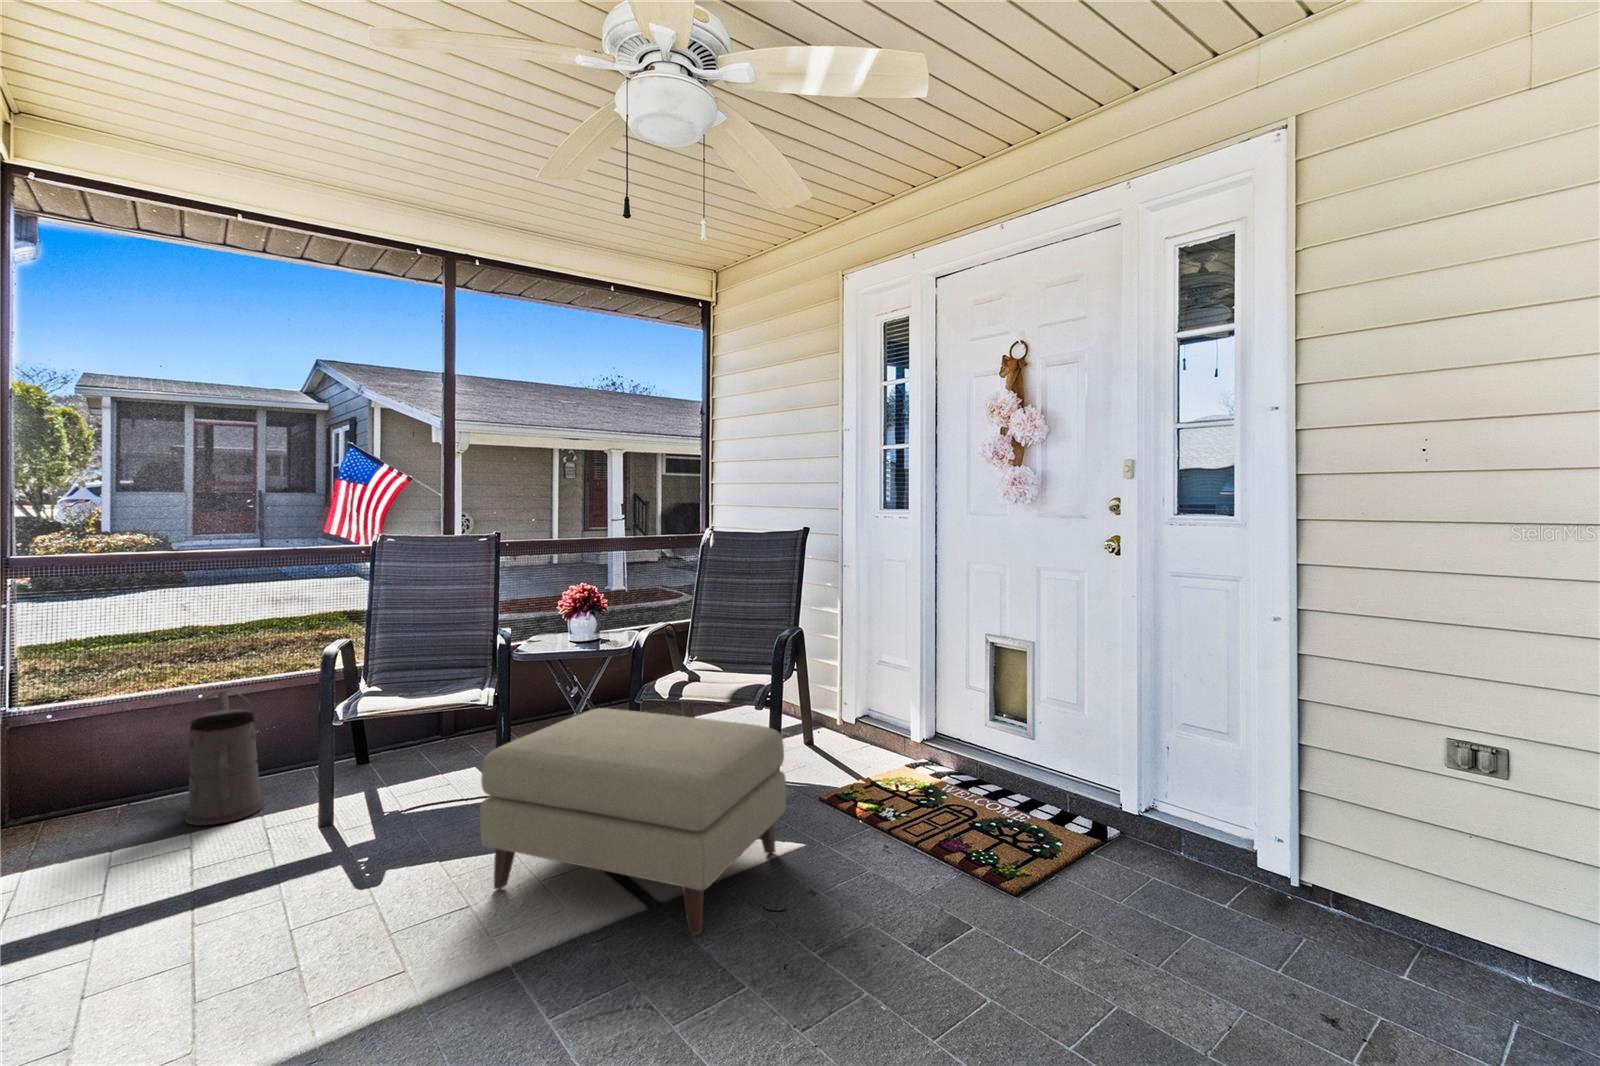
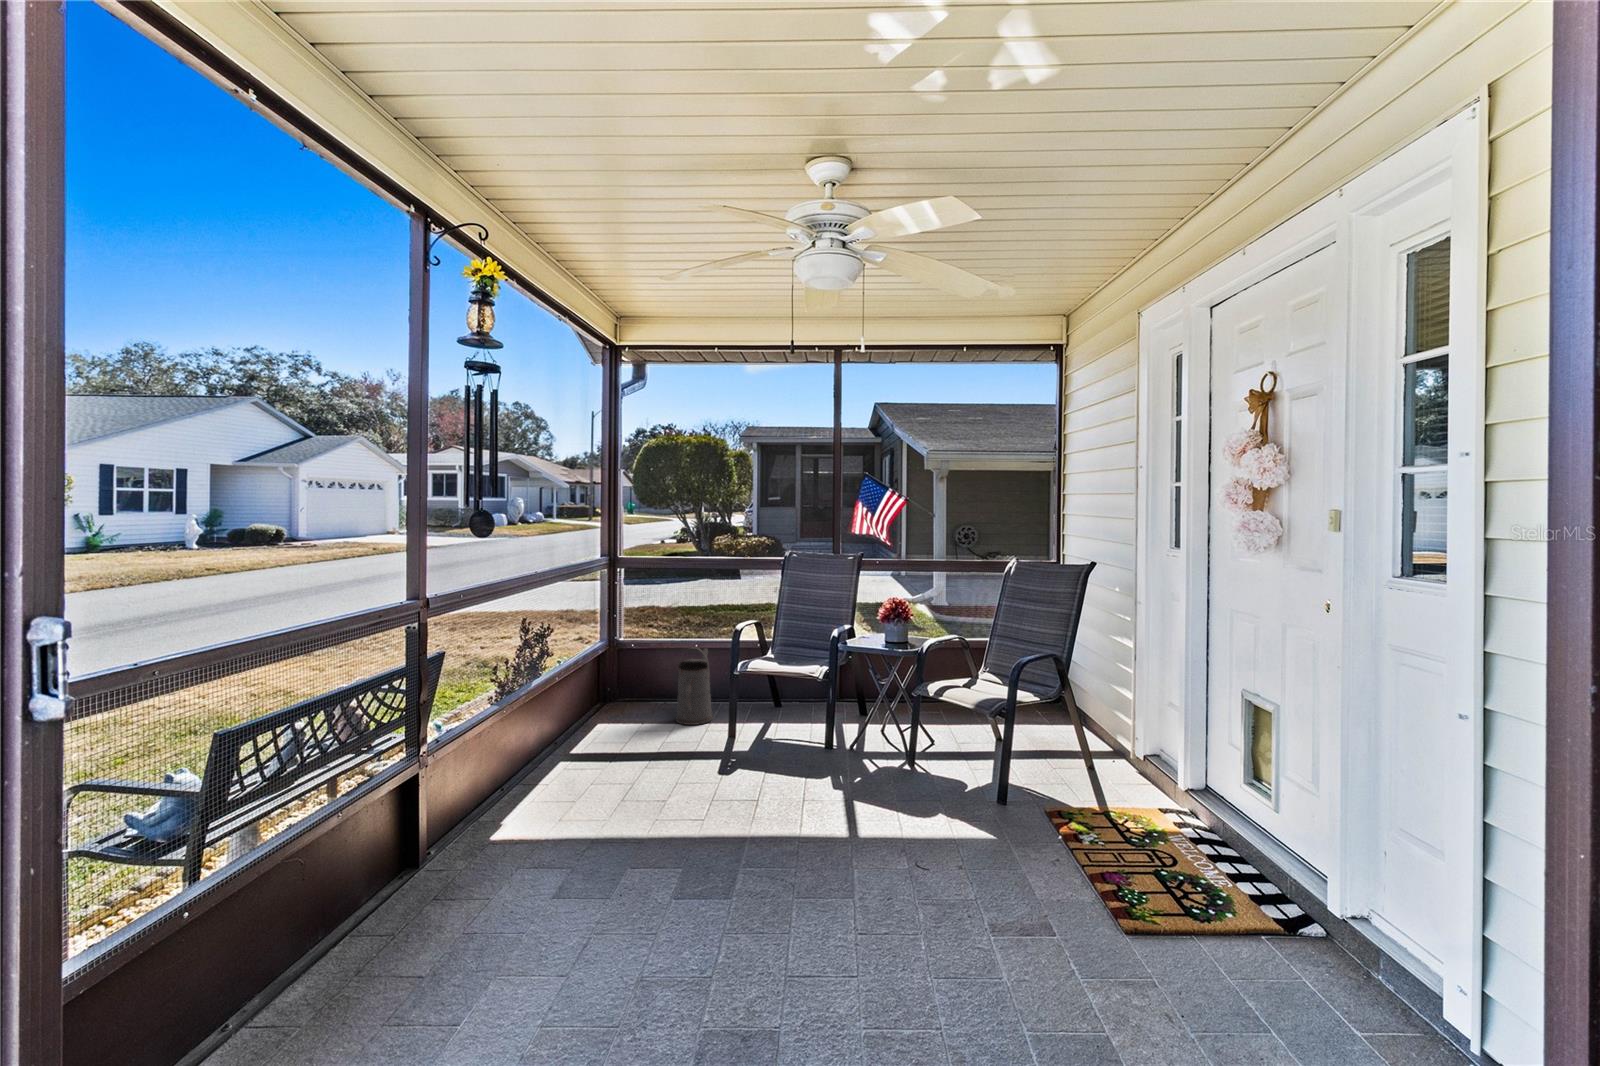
ottoman: present [480,708,786,935] -> none [770,696,972,865]

